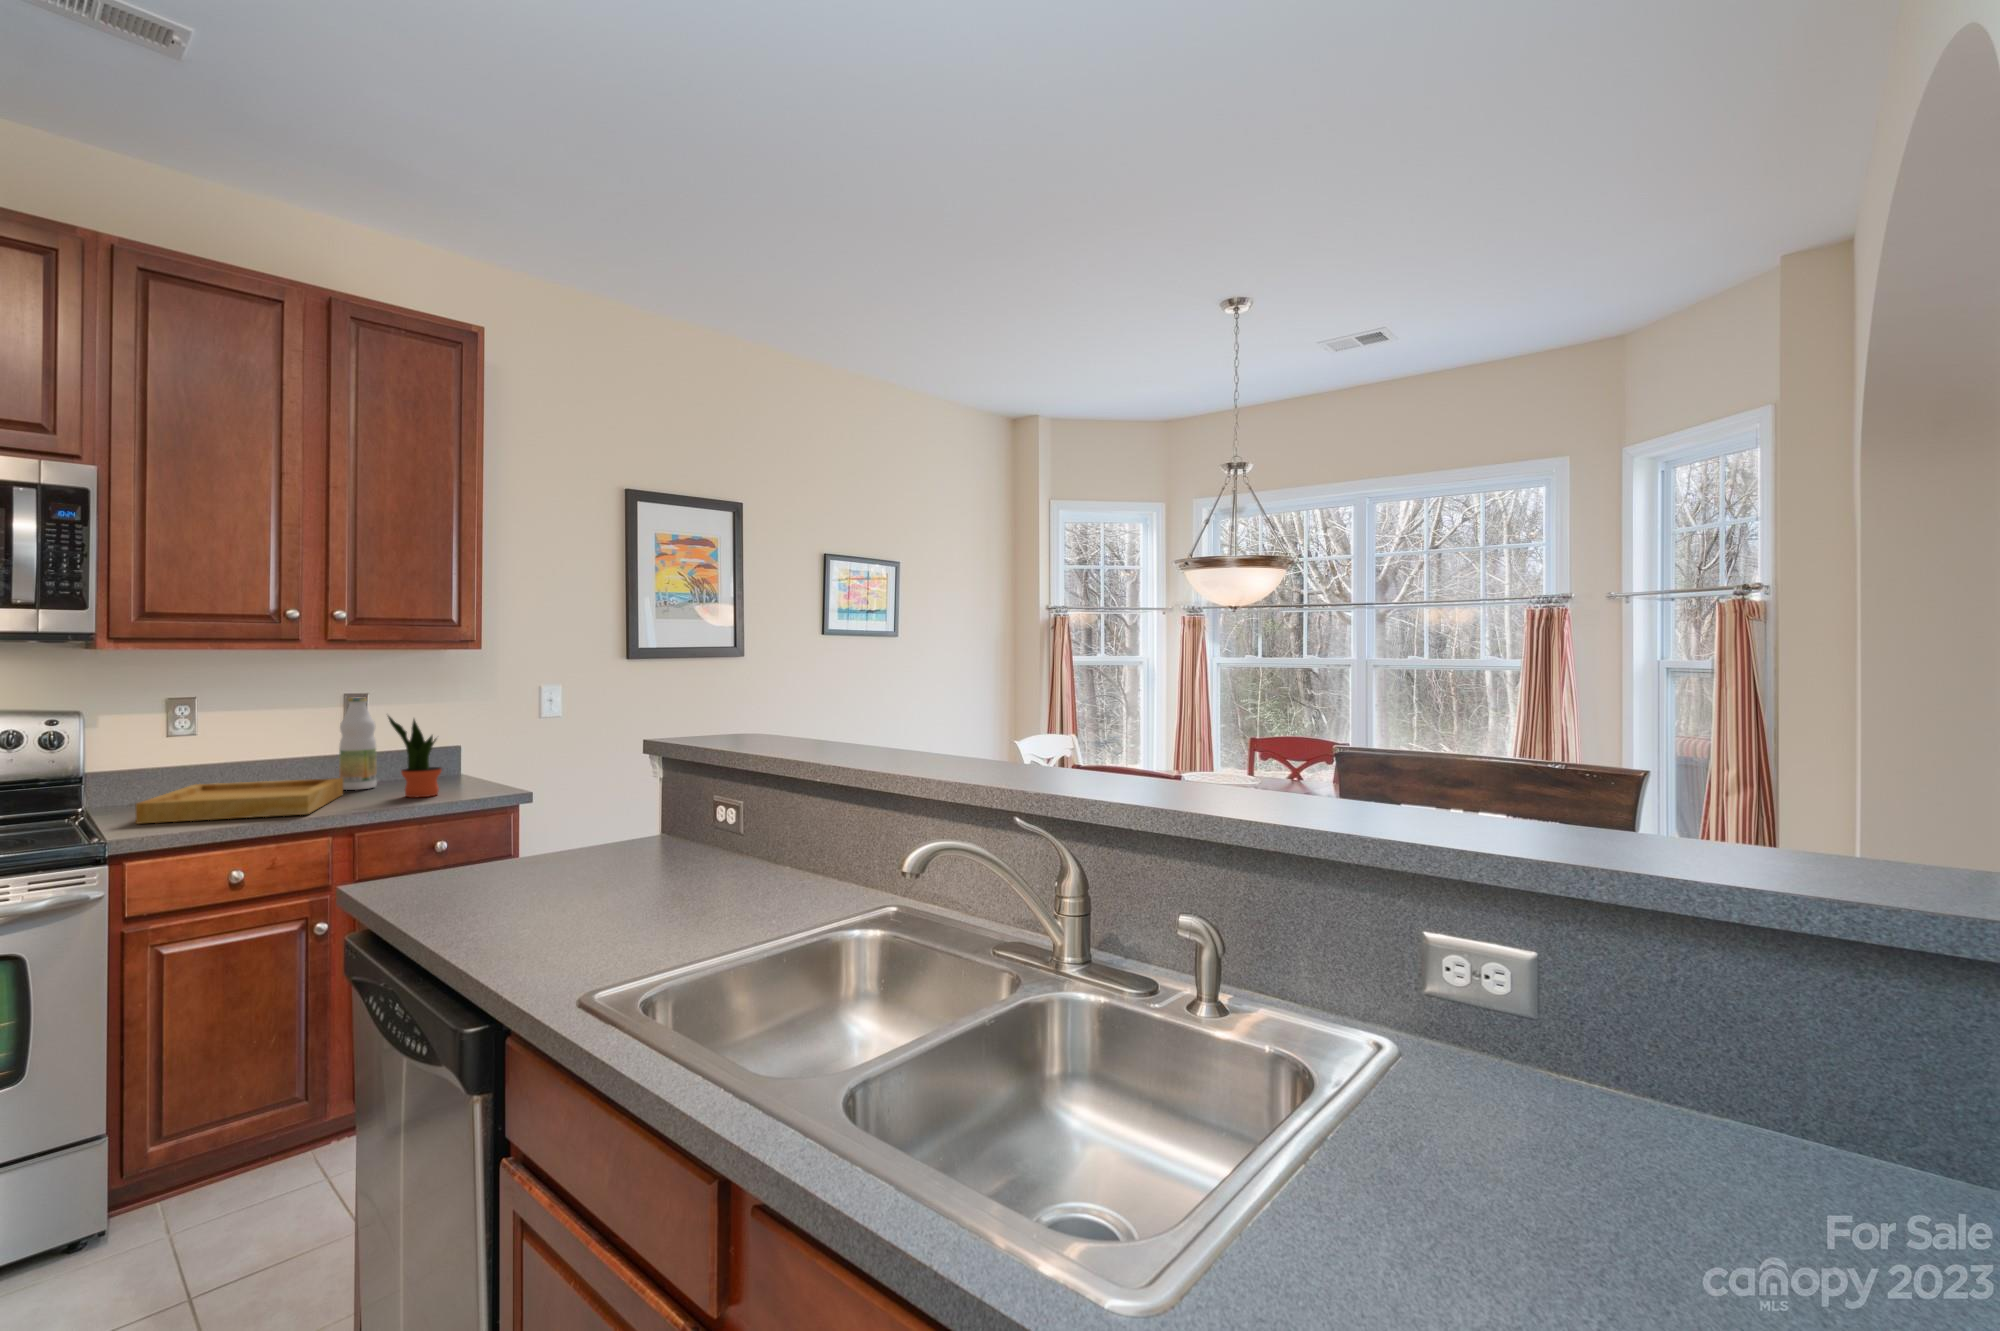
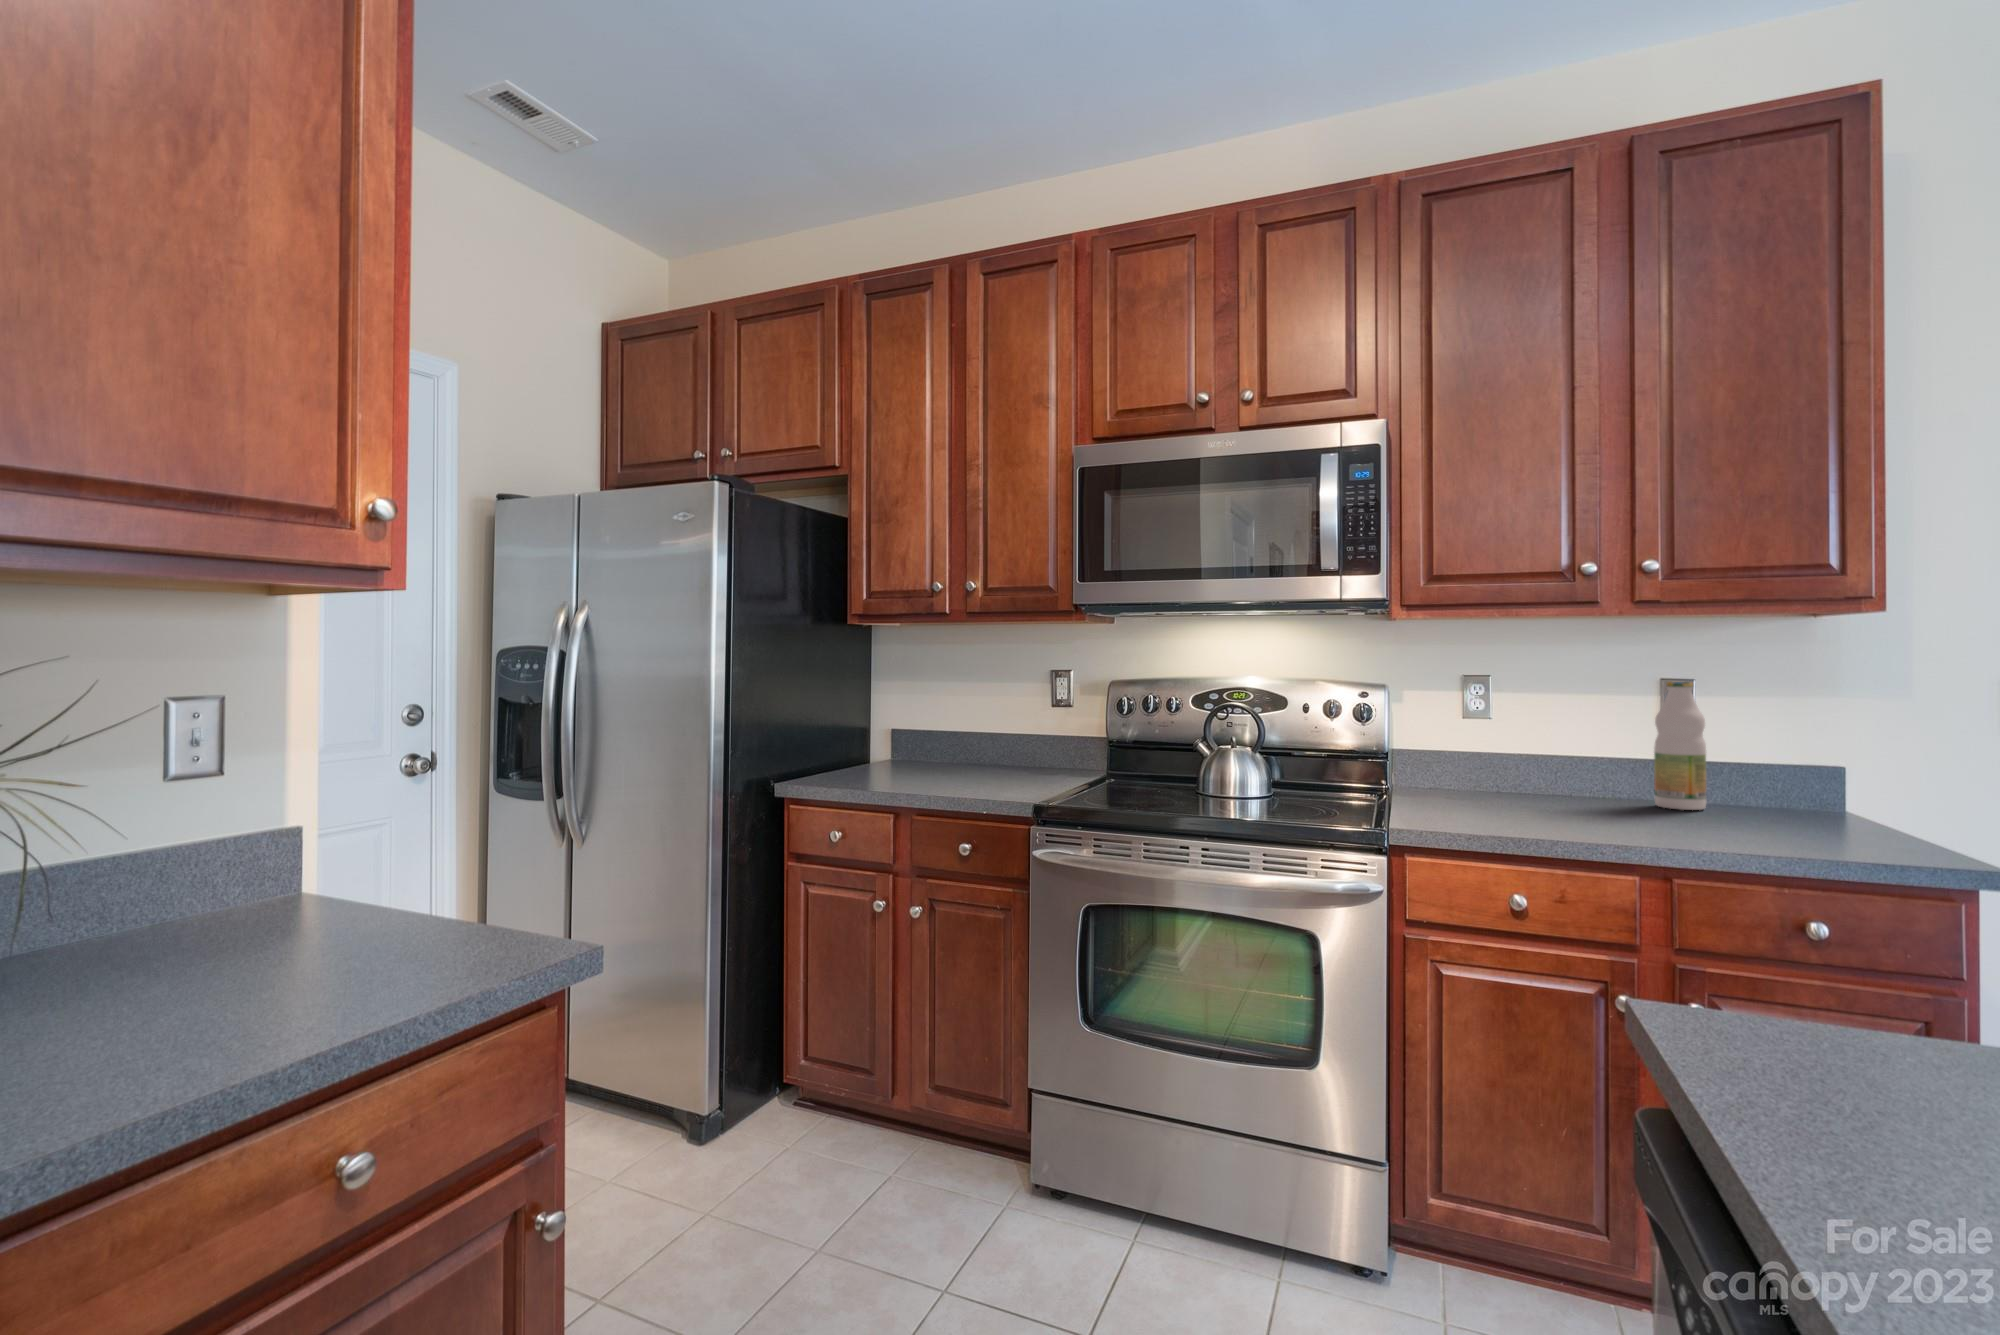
potted plant: present [388,716,442,797] -> none [1721,703,1814,837]
tray: present [136,778,343,824] -> none [1422,777,1658,836]

